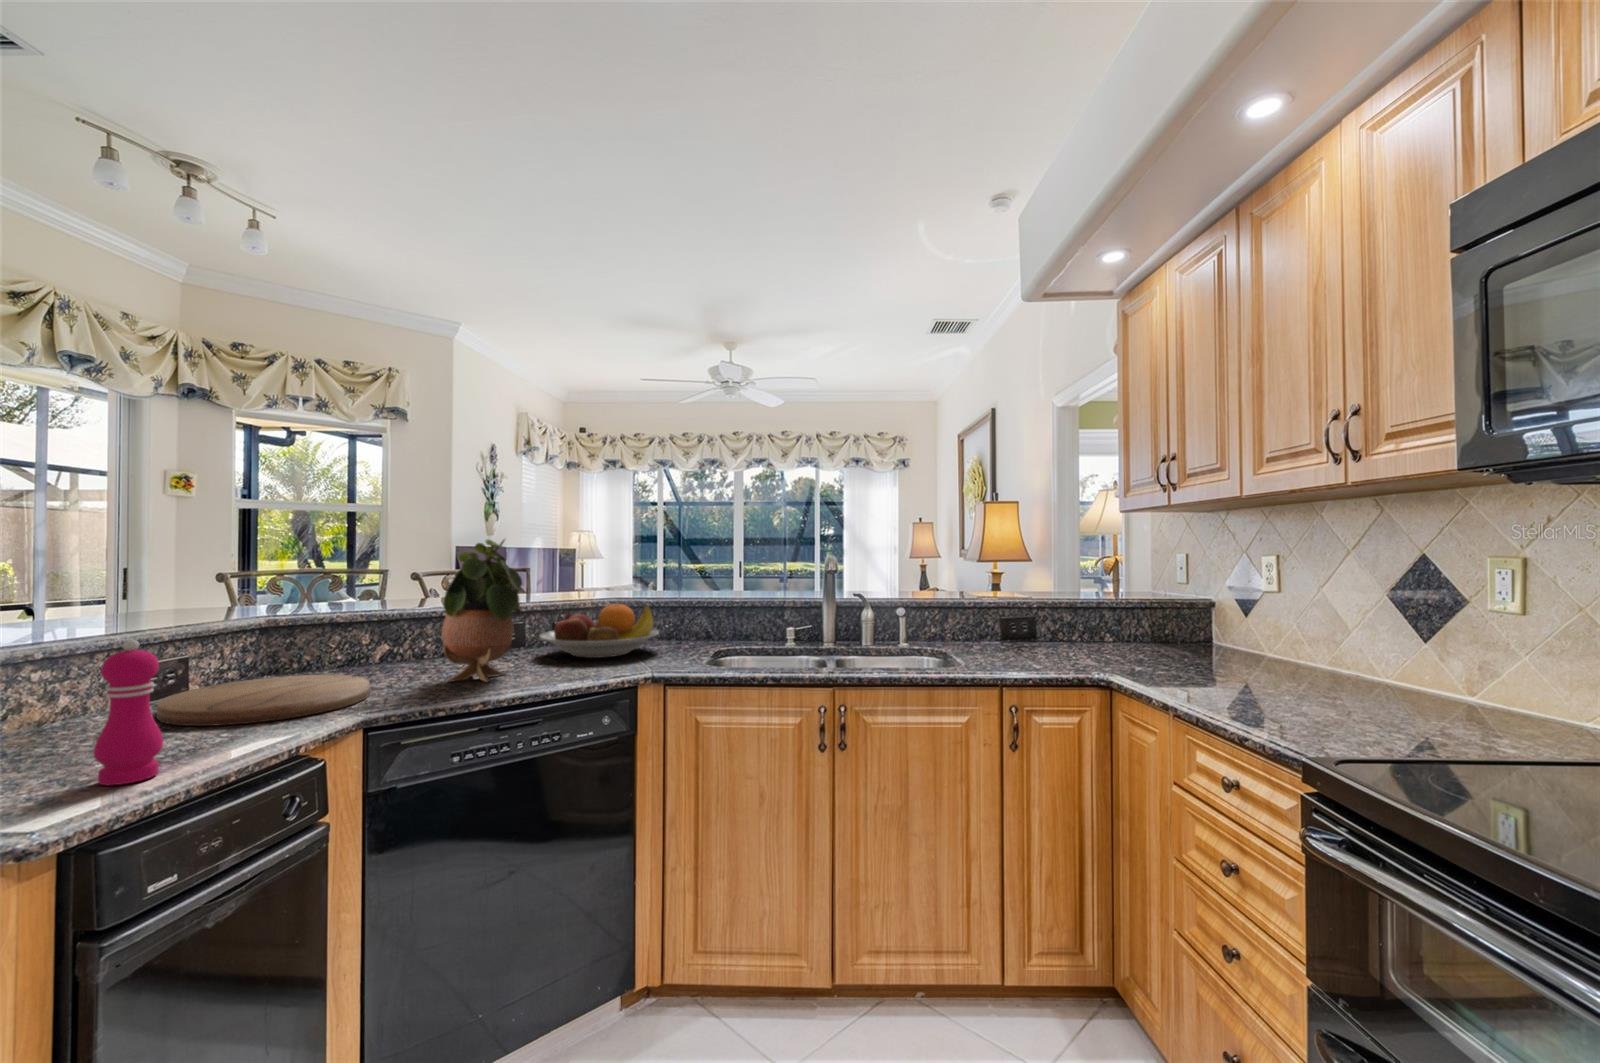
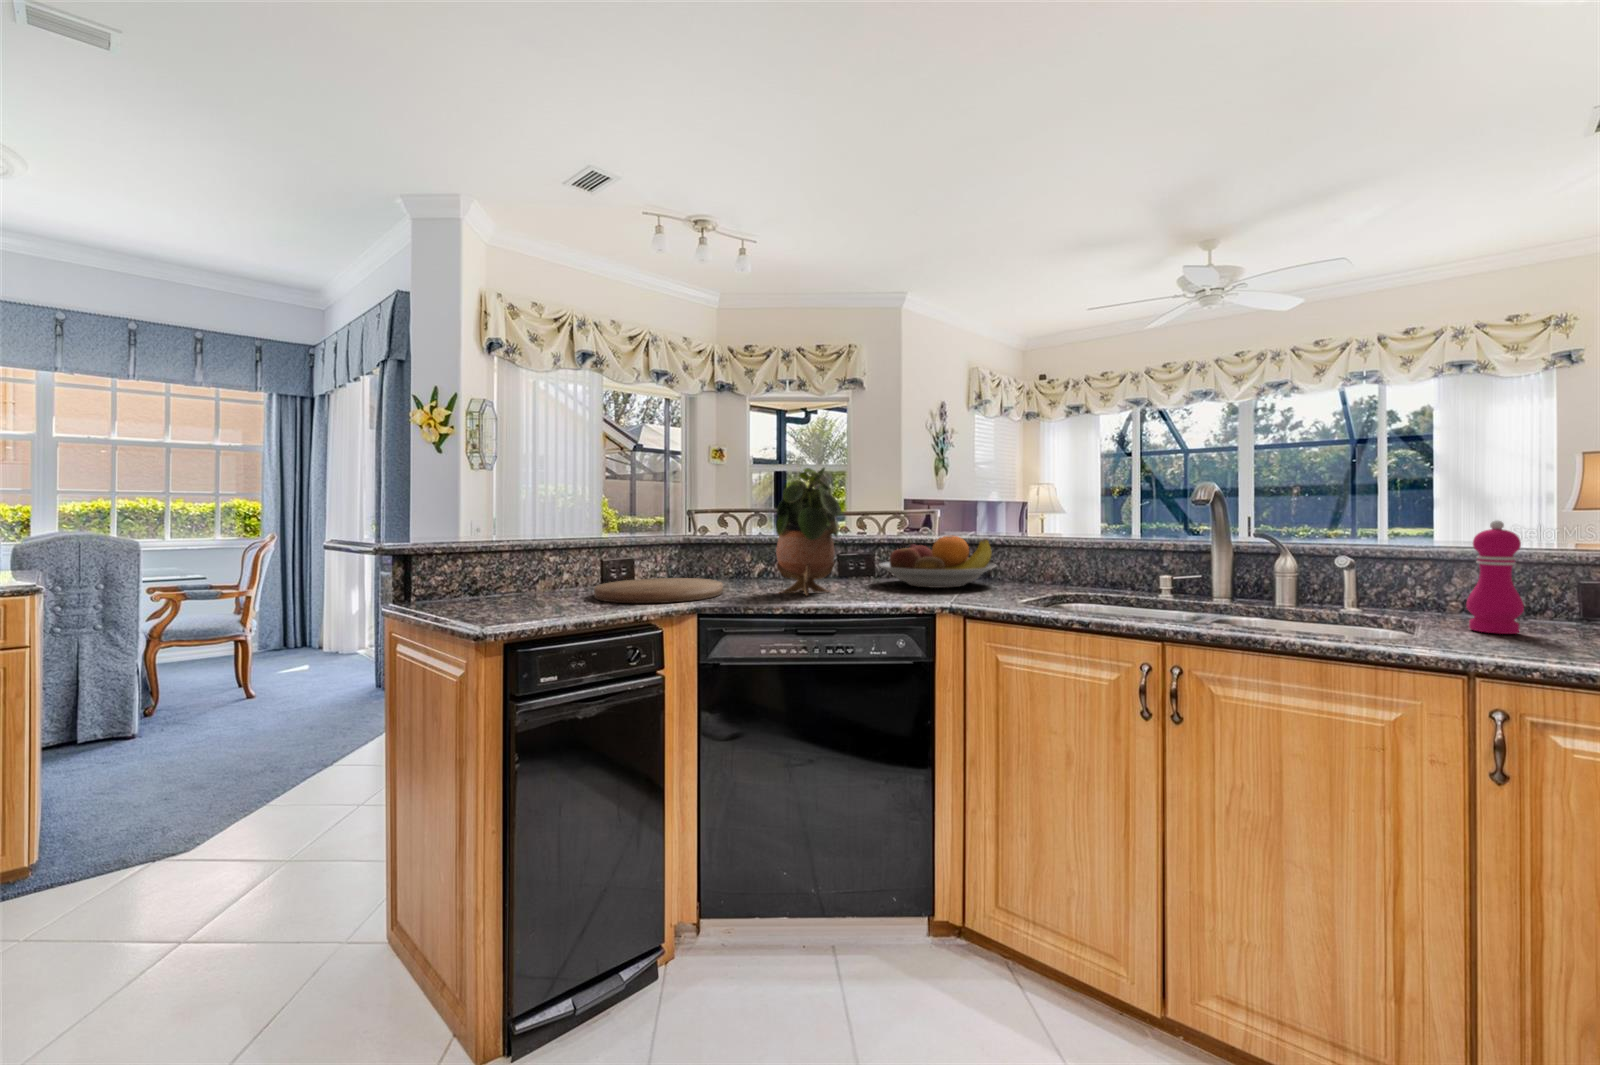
pepper mill: present [94,639,163,785] -> present [1466,520,1524,634]

